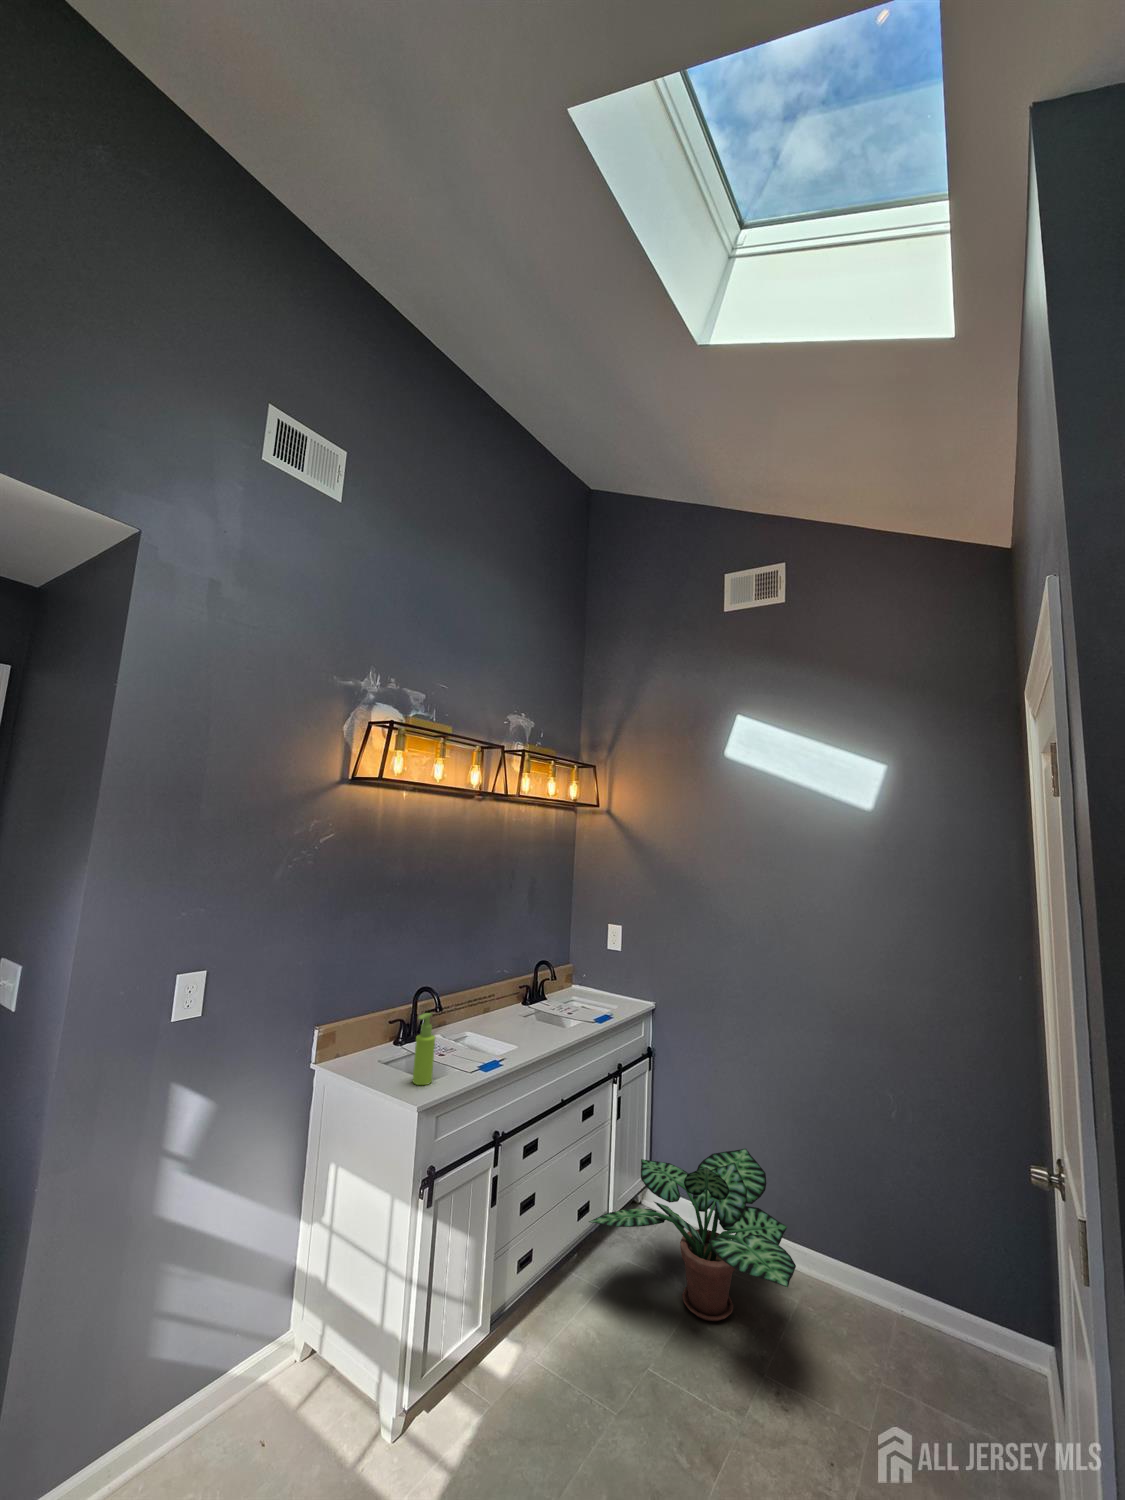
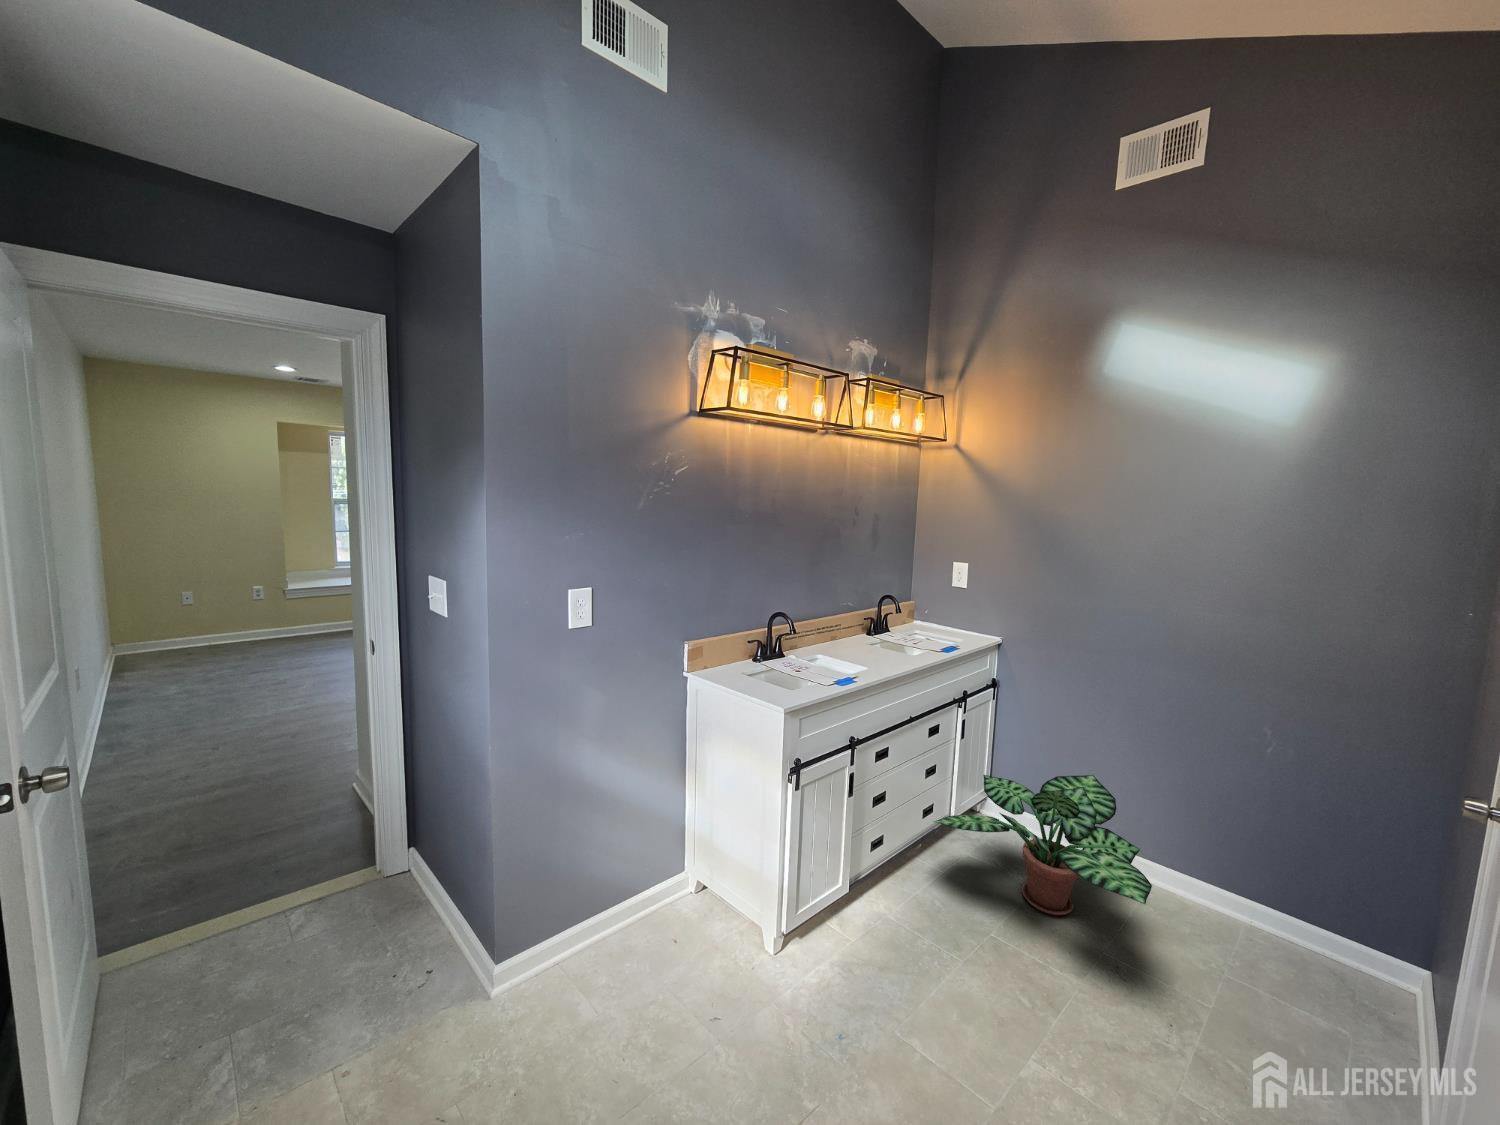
soap dispenser: present [413,1013,435,1085] -> none [773,636,793,699]

